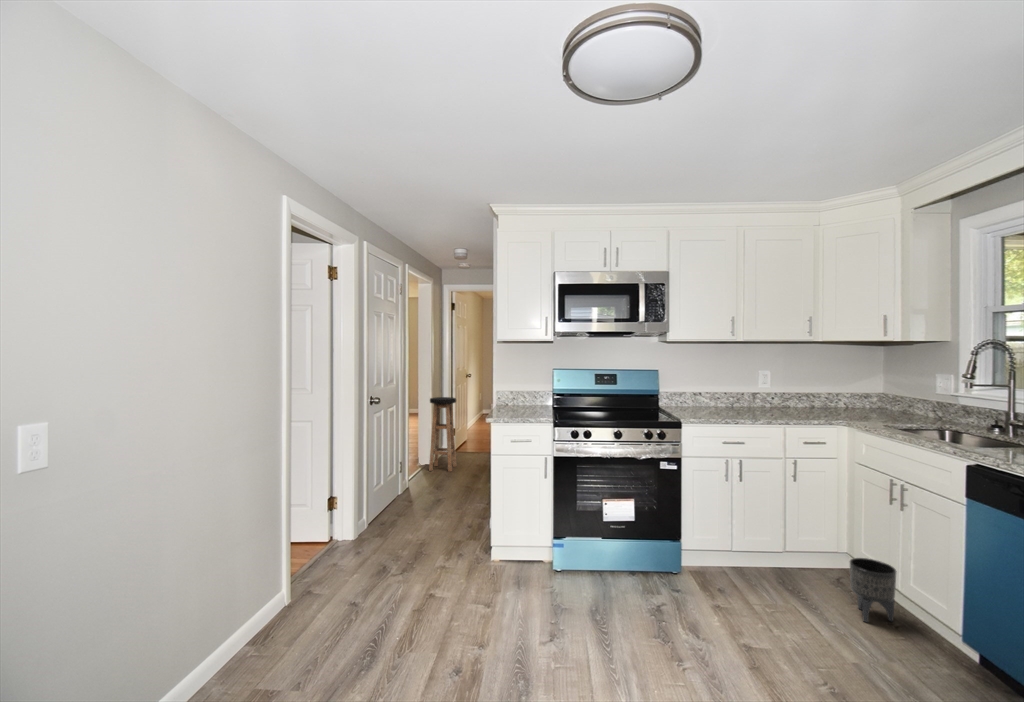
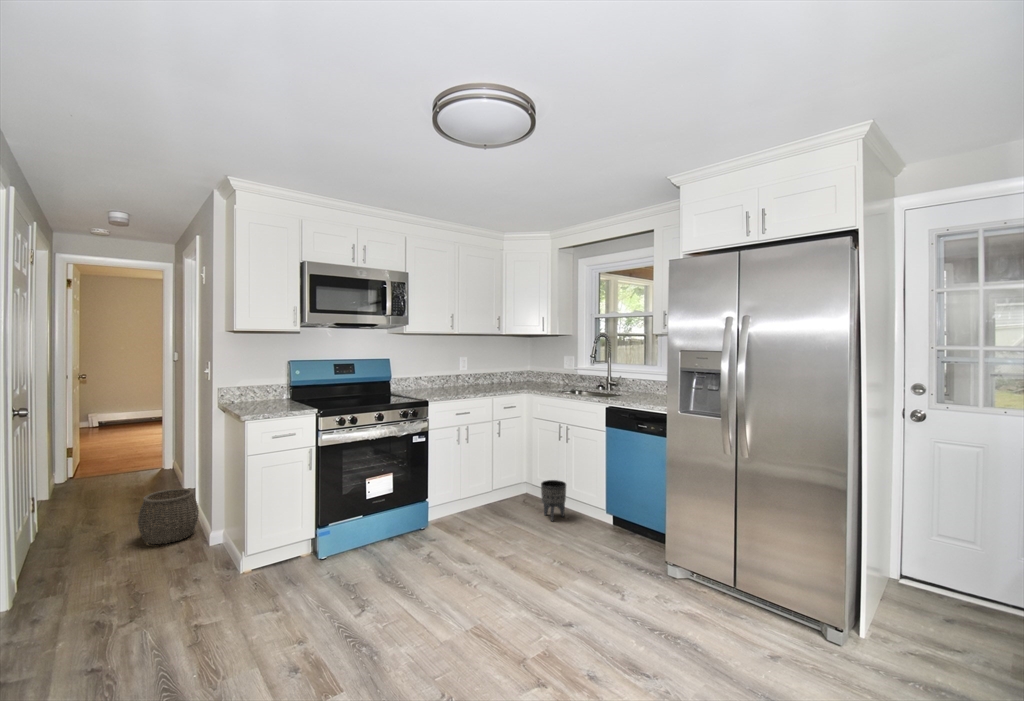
bar stool: present [429,397,456,472] -> none [50,404,97,506]
woven basket: none [448,474,490,519] -> present [138,488,199,544]

